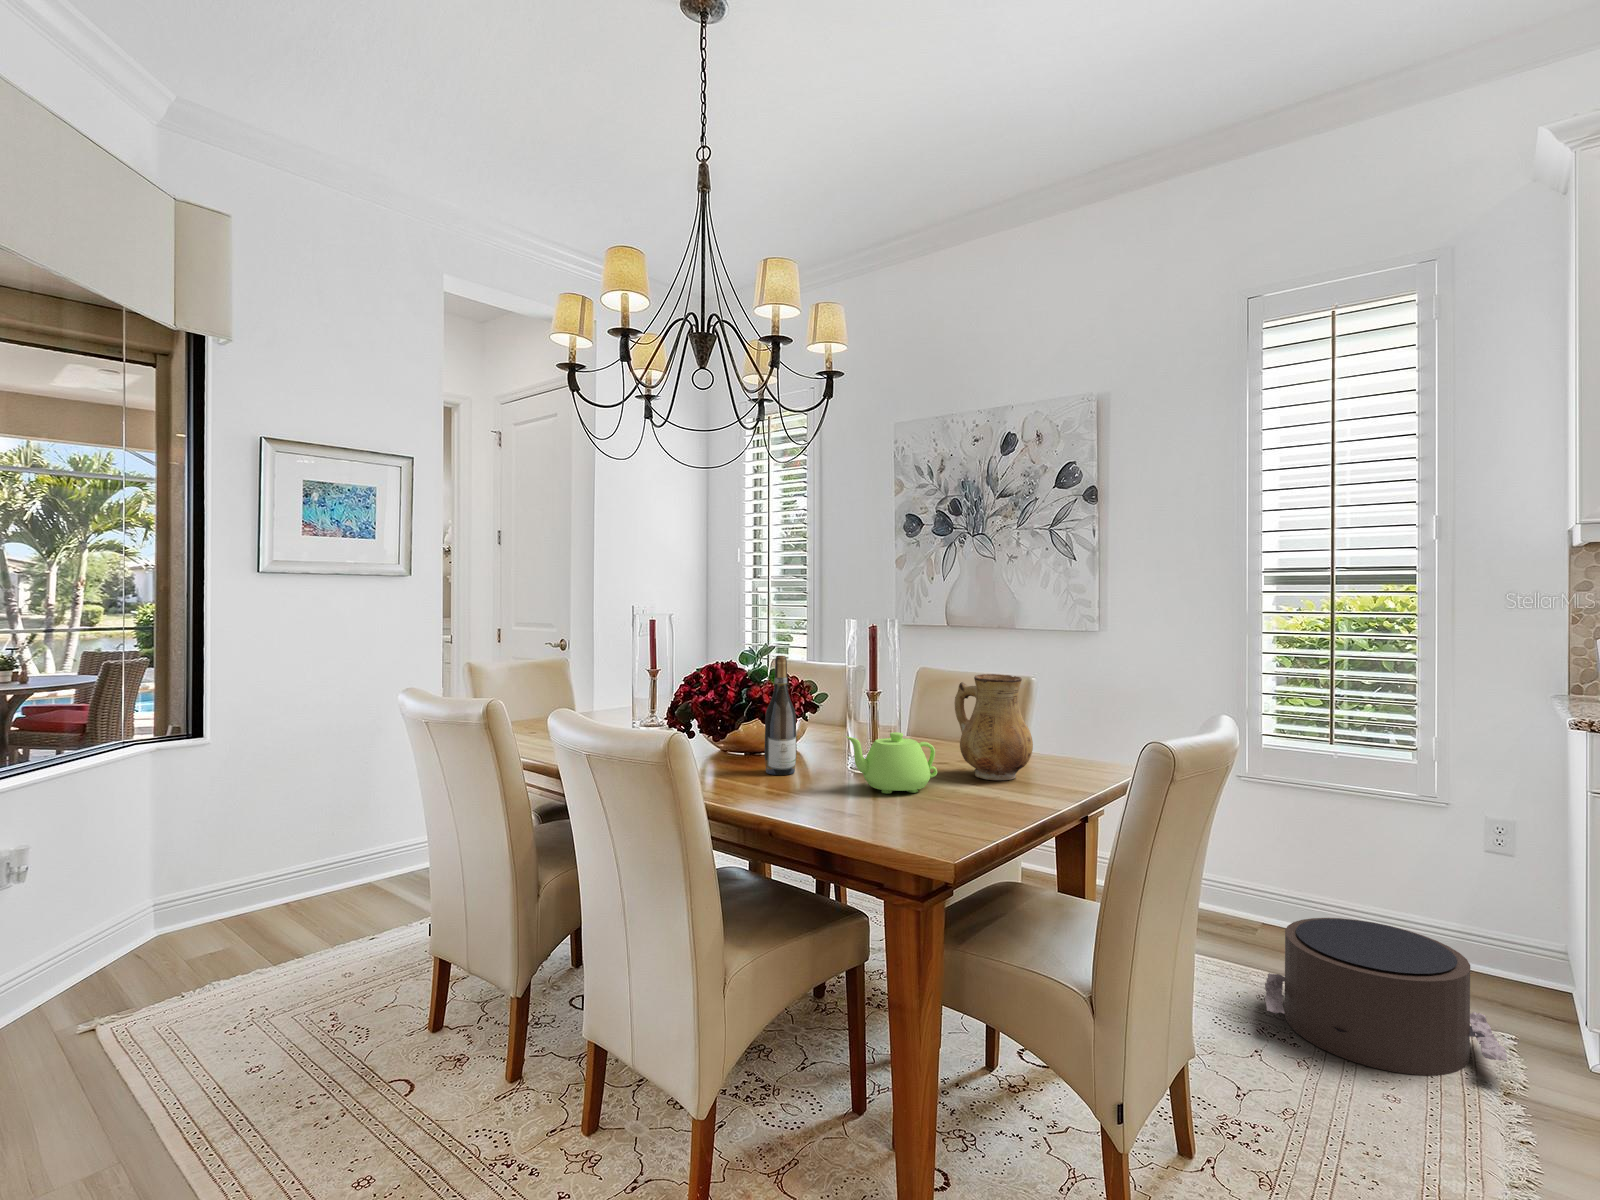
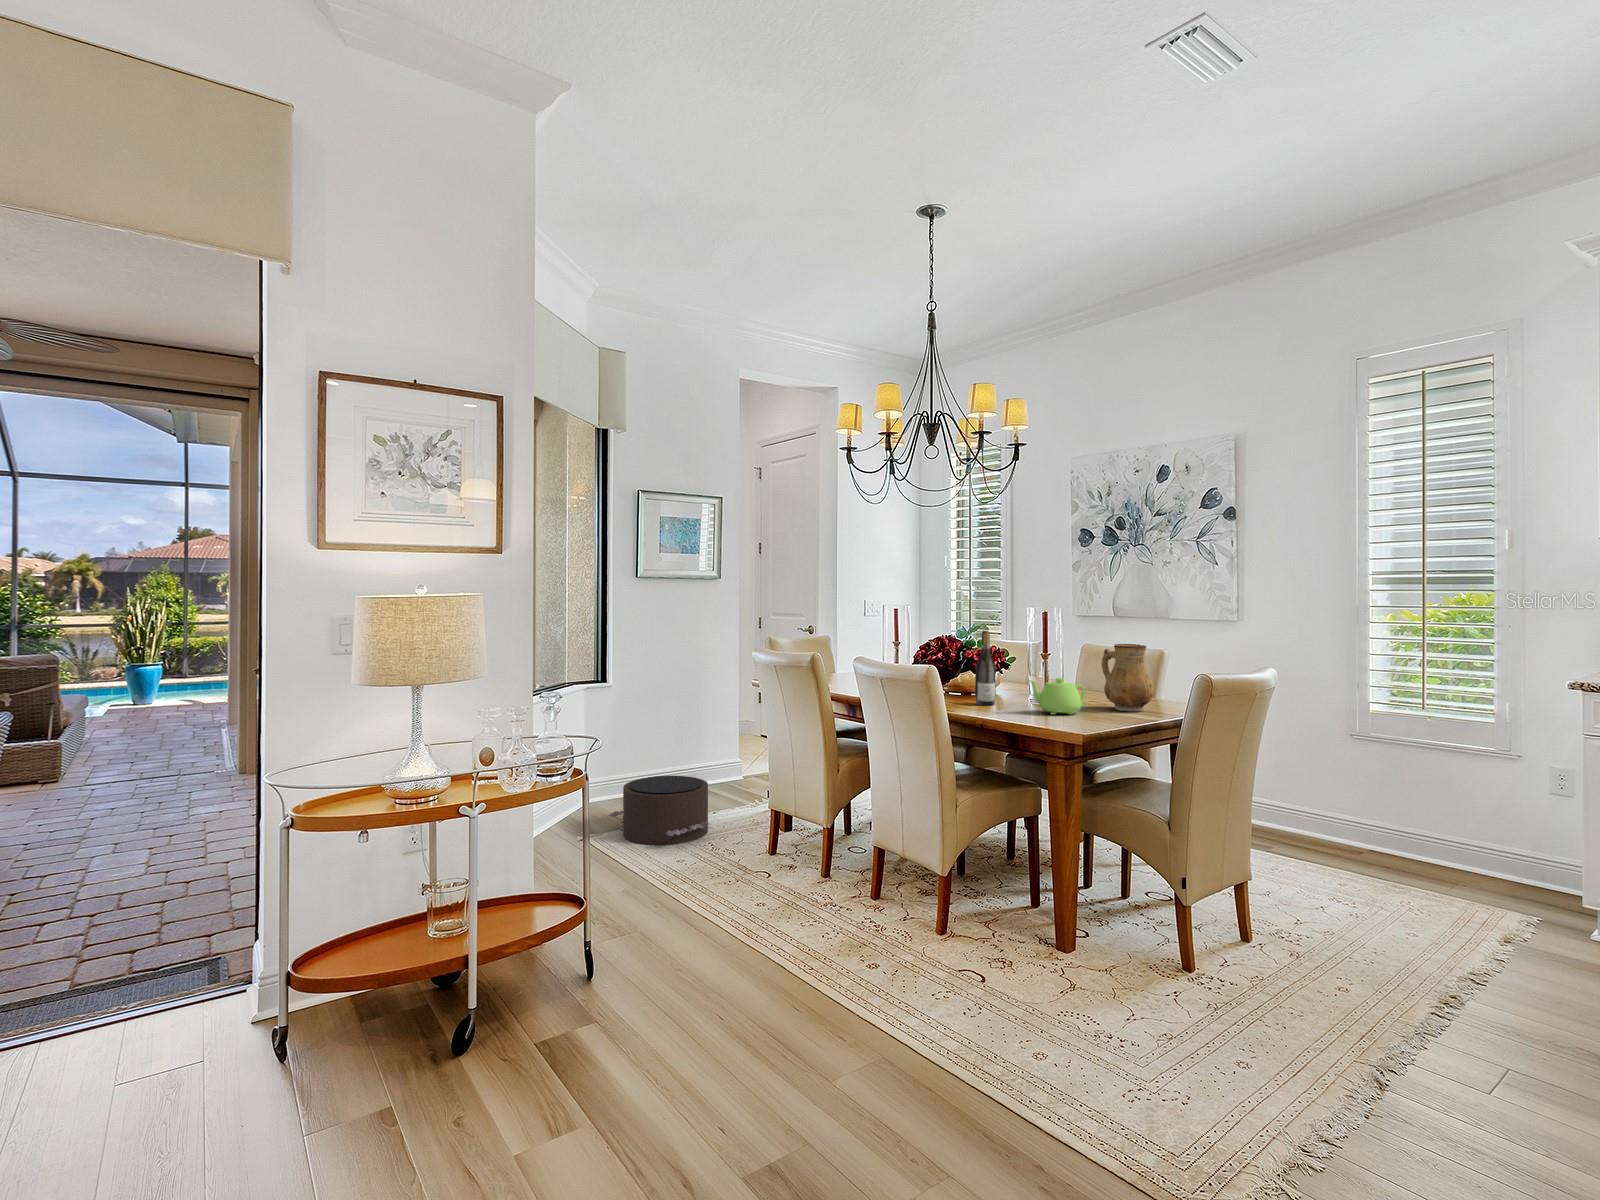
pouf: present [1265,918,1507,1075] -> present [609,776,710,845]

